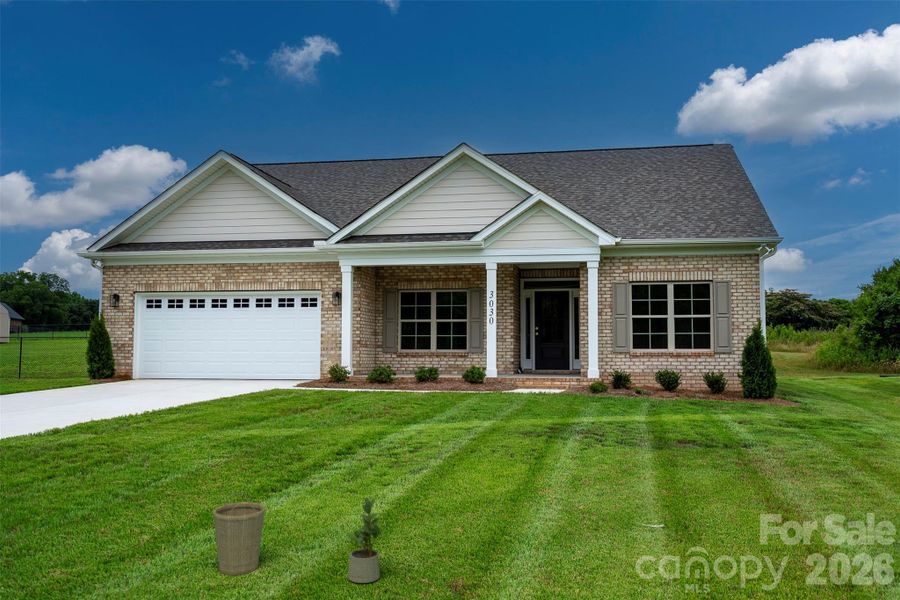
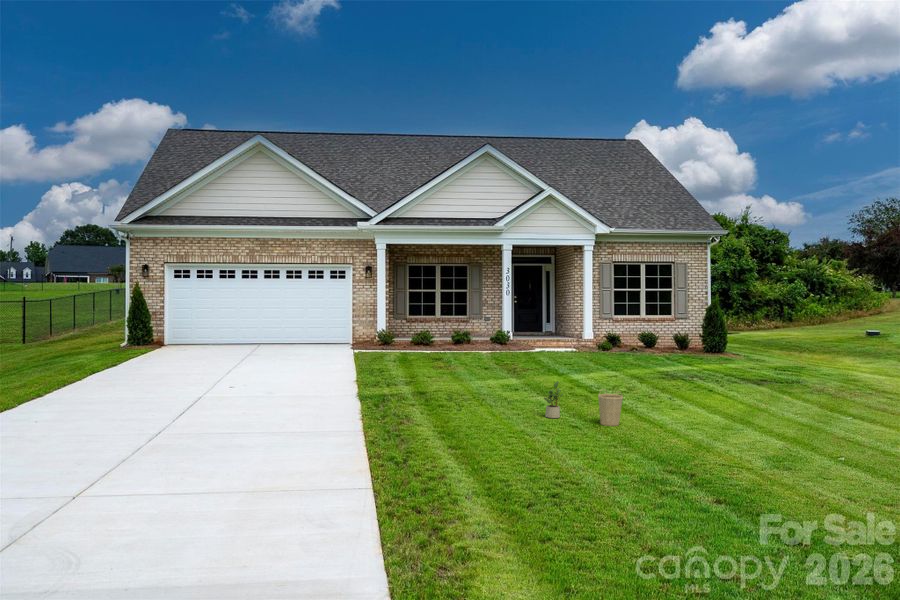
potted plant: present [347,498,386,583] -> present [544,381,563,418]

